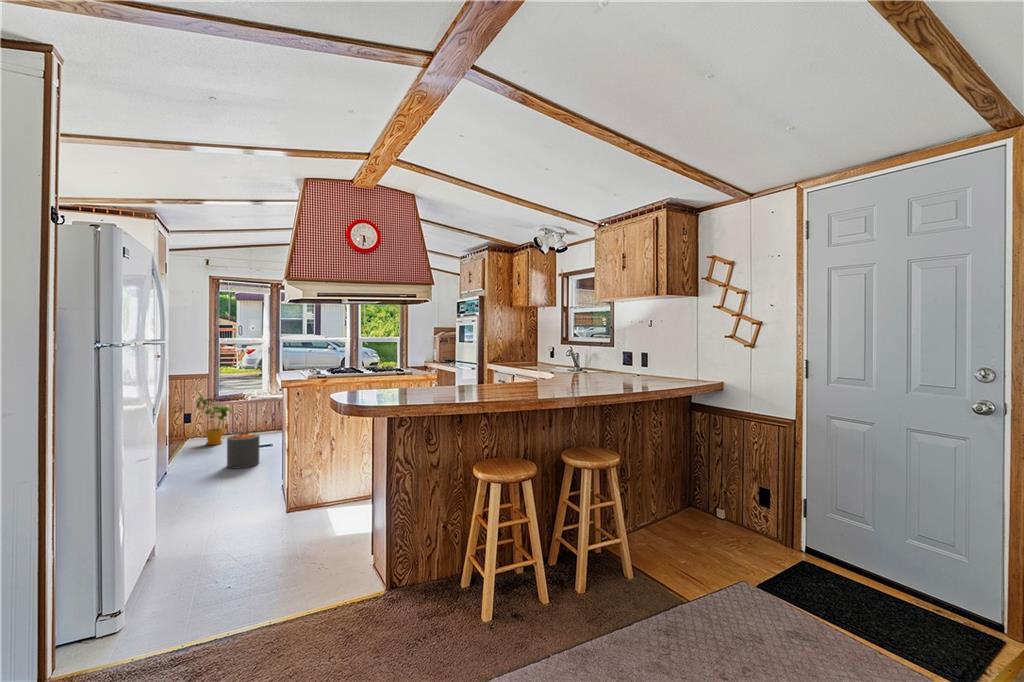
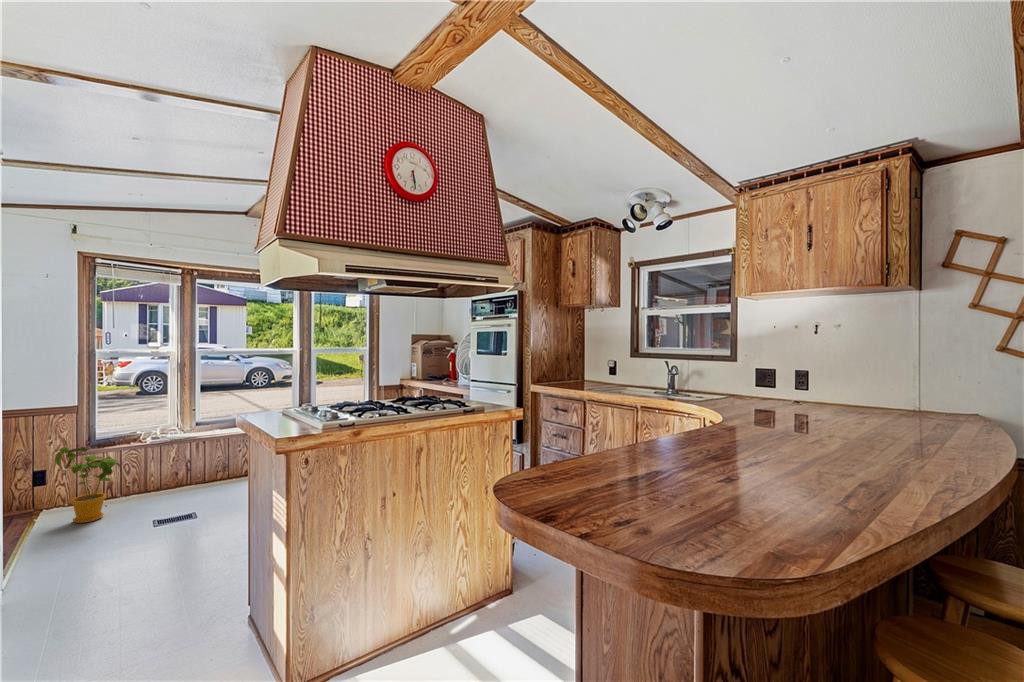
trash can: present [227,428,260,468] -> none [115,499,181,579]

